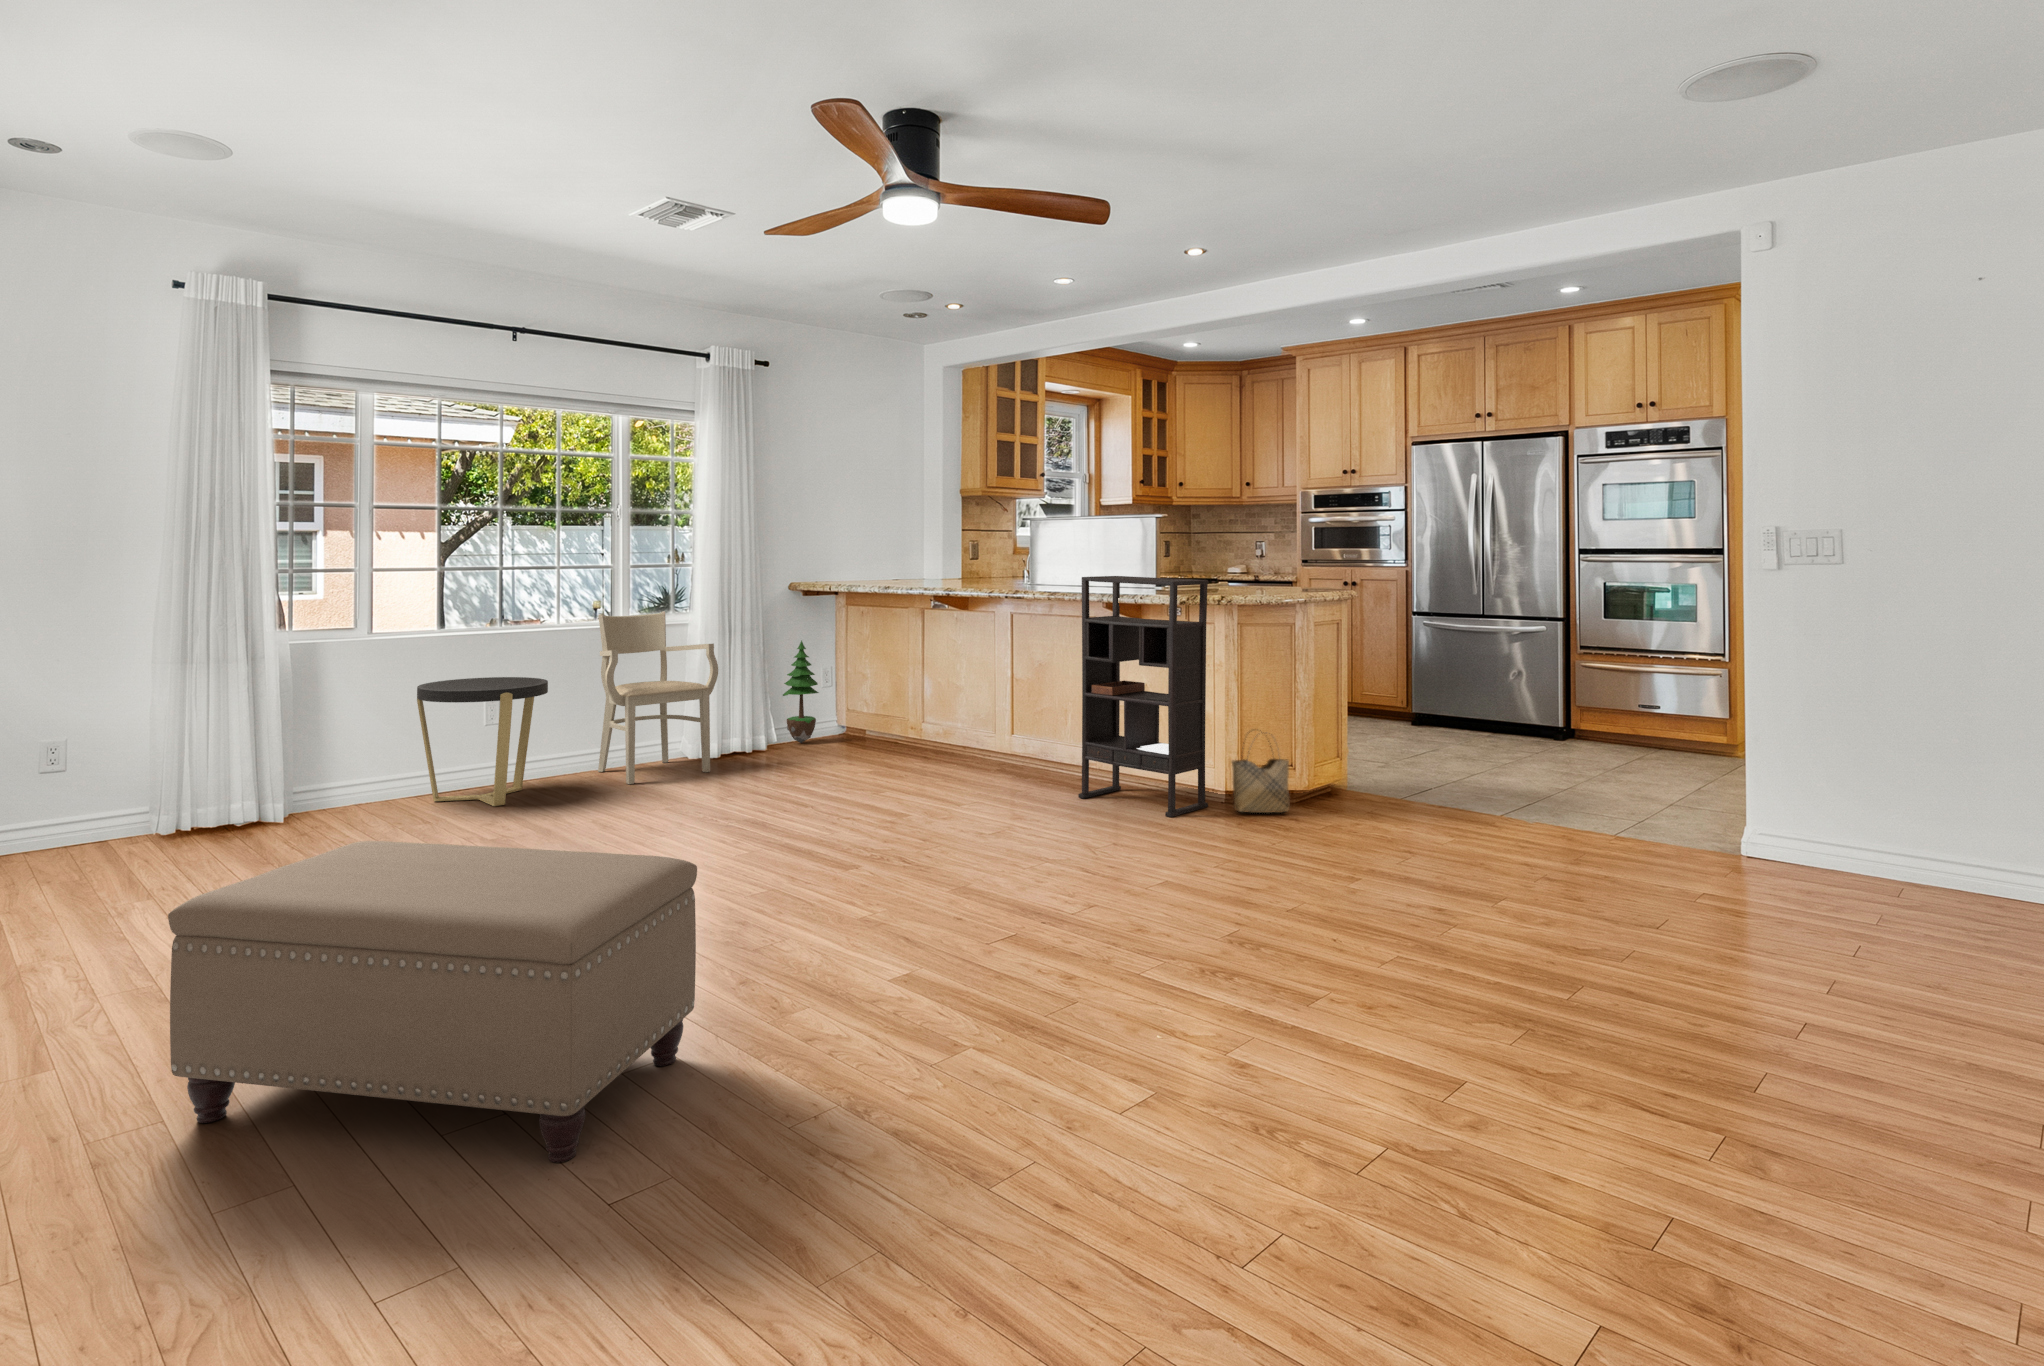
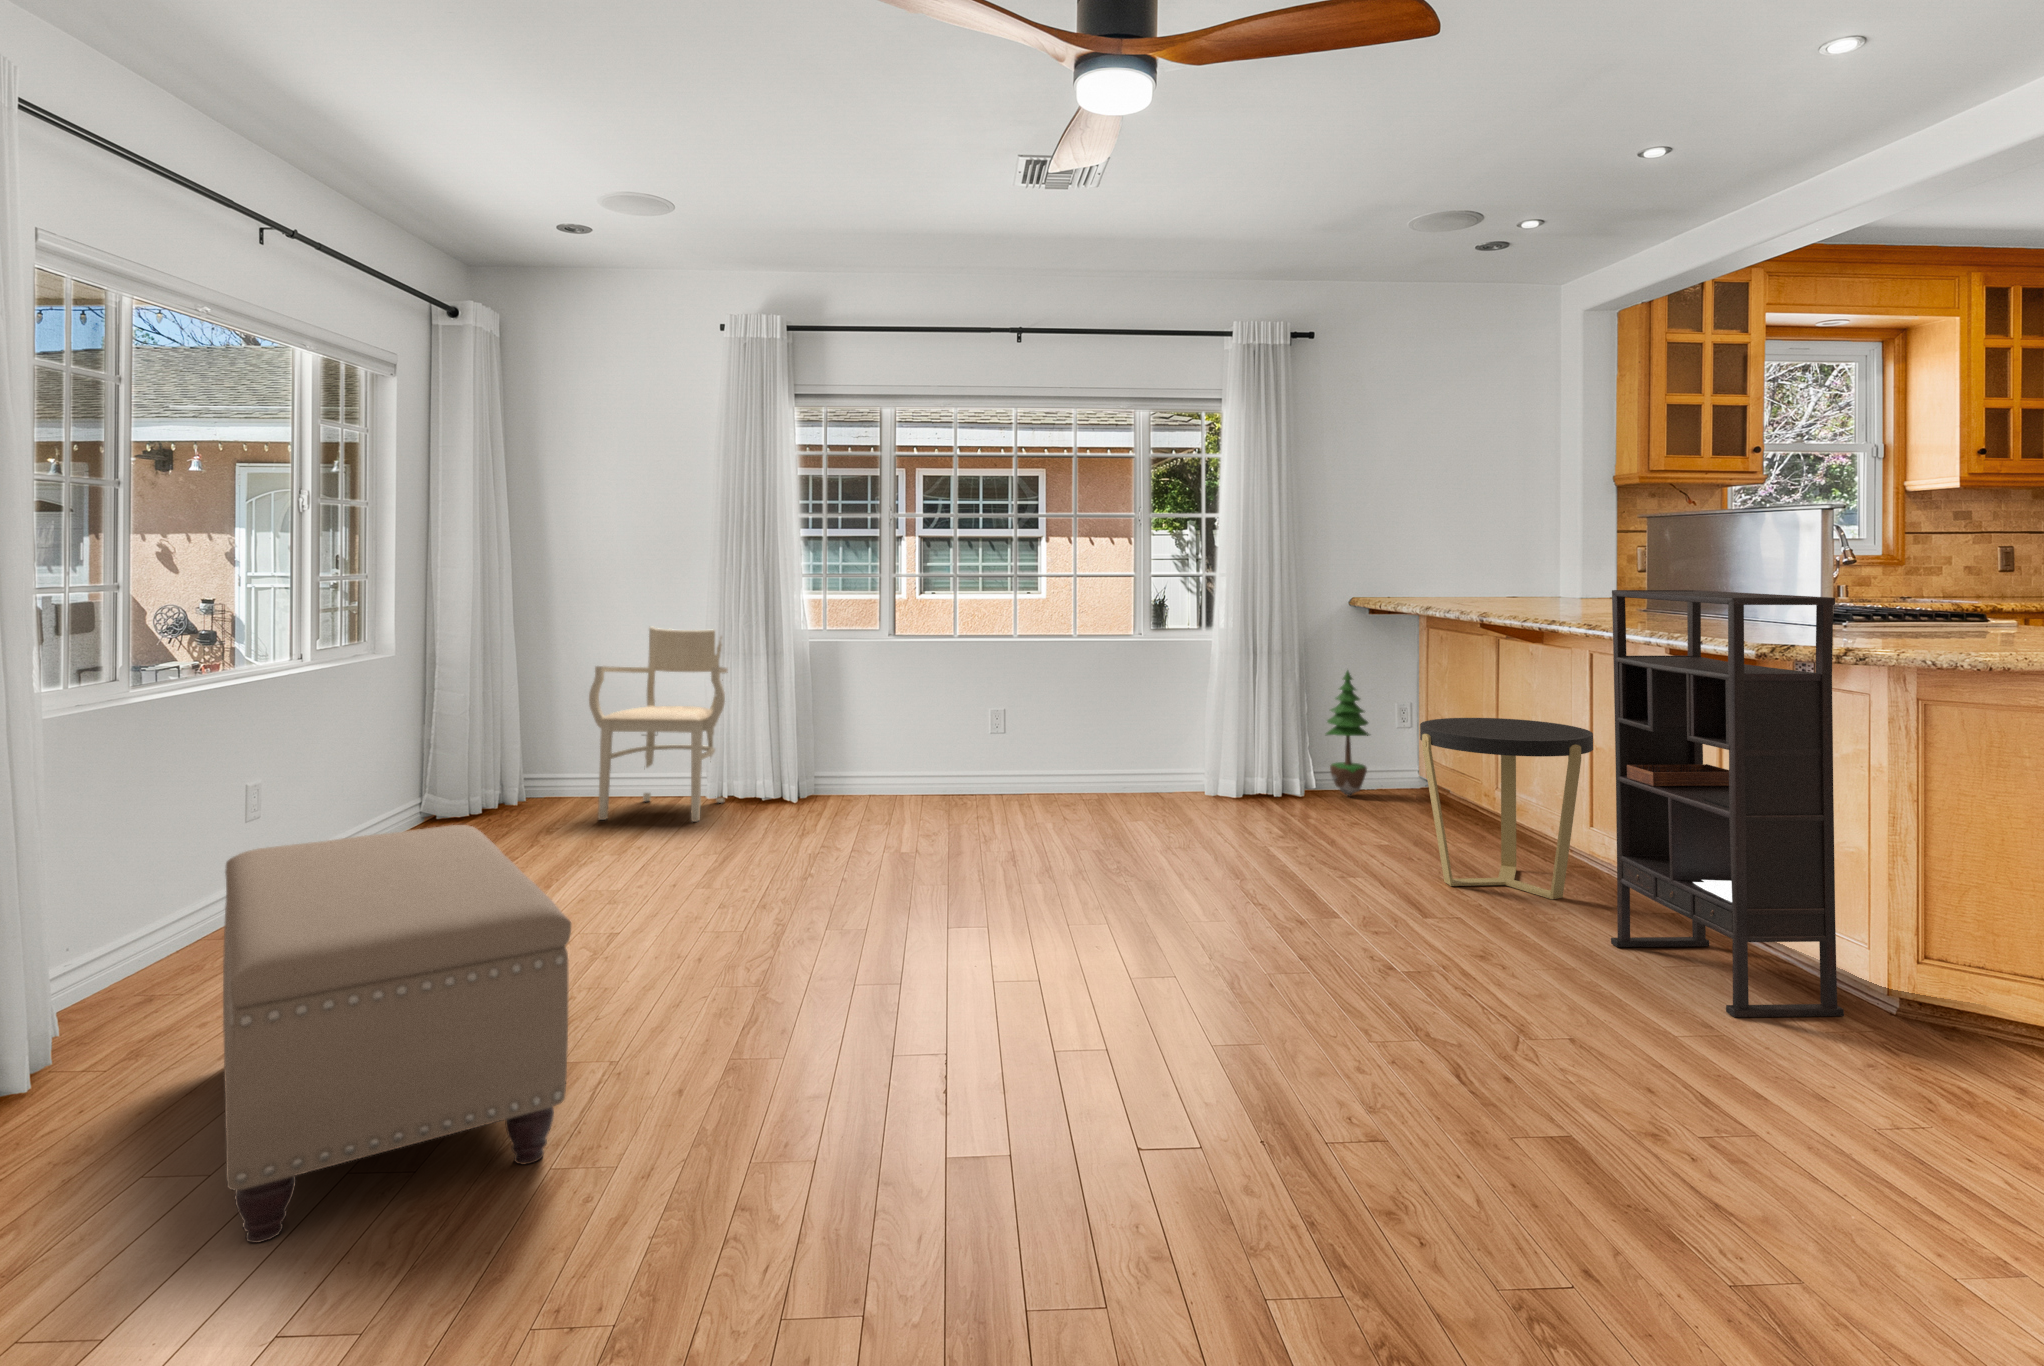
armchair: present [598,611,718,784] -> present [589,627,728,822]
side table: present [417,677,548,806] -> present [1420,718,1593,899]
woven basket: present [1232,732,1290,813] -> none [1878,888,2031,1071]

